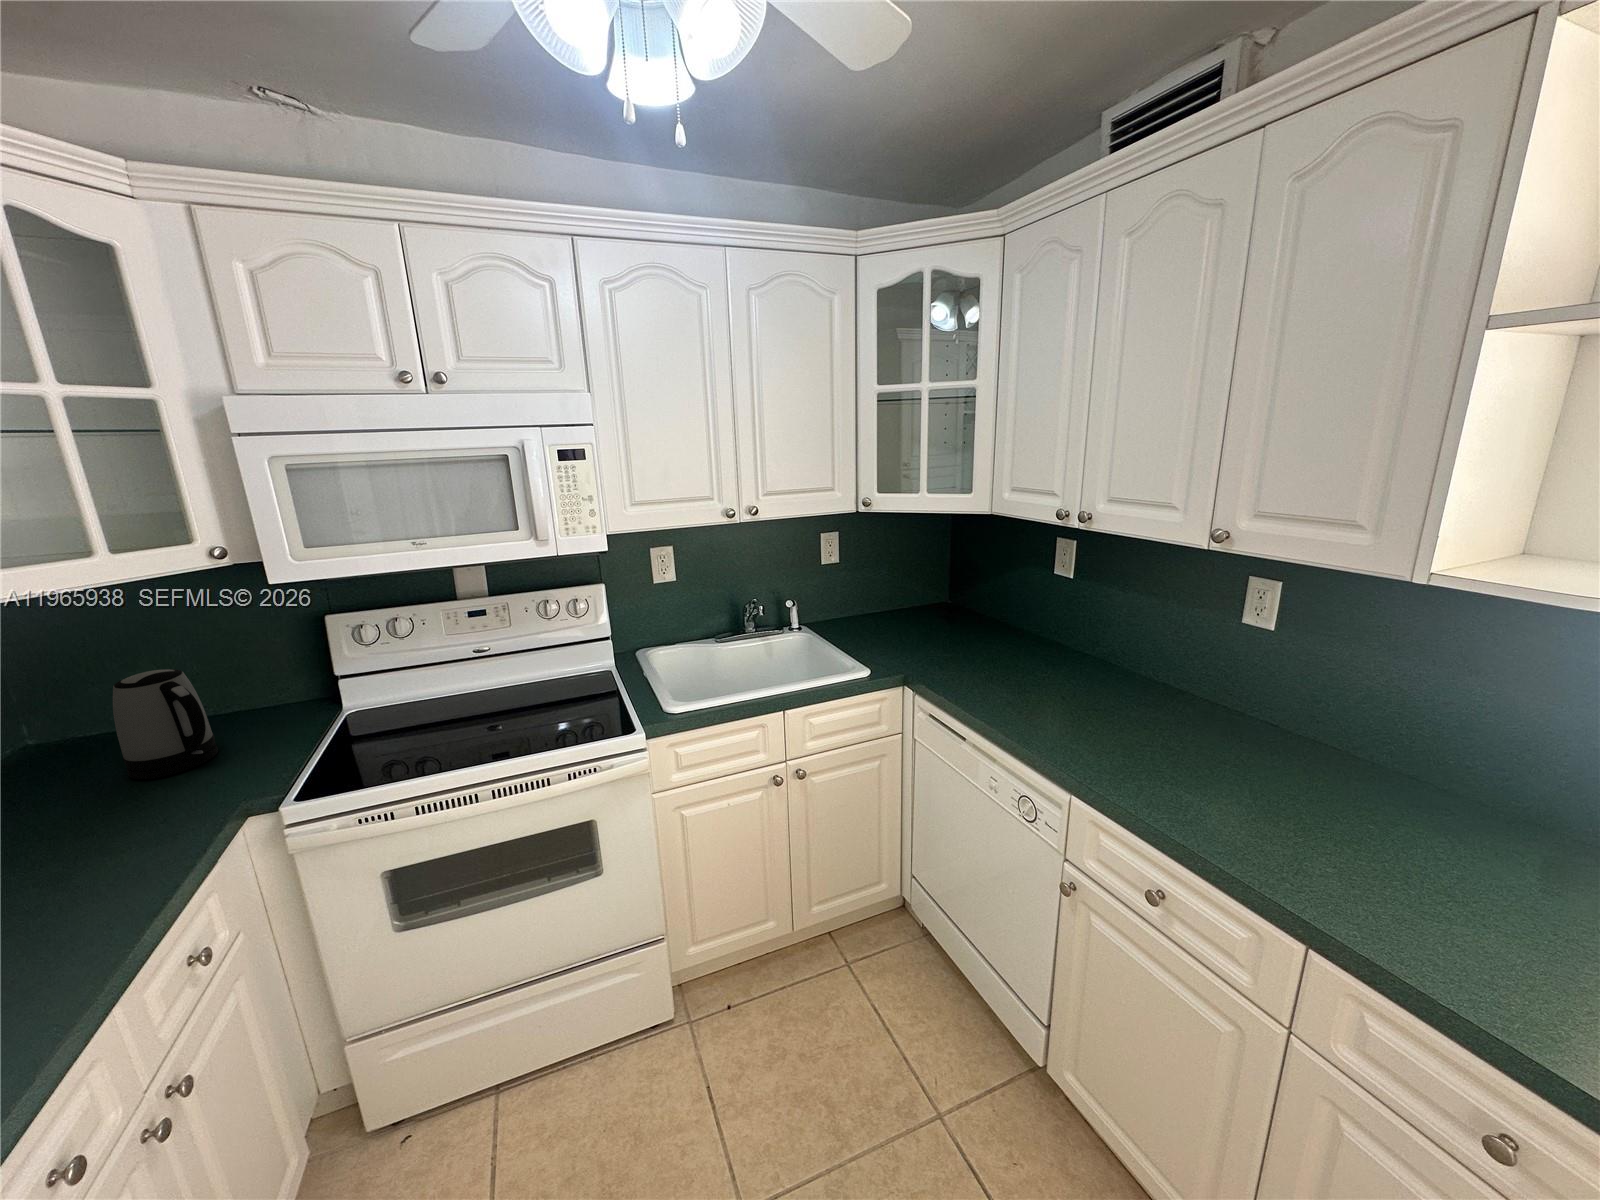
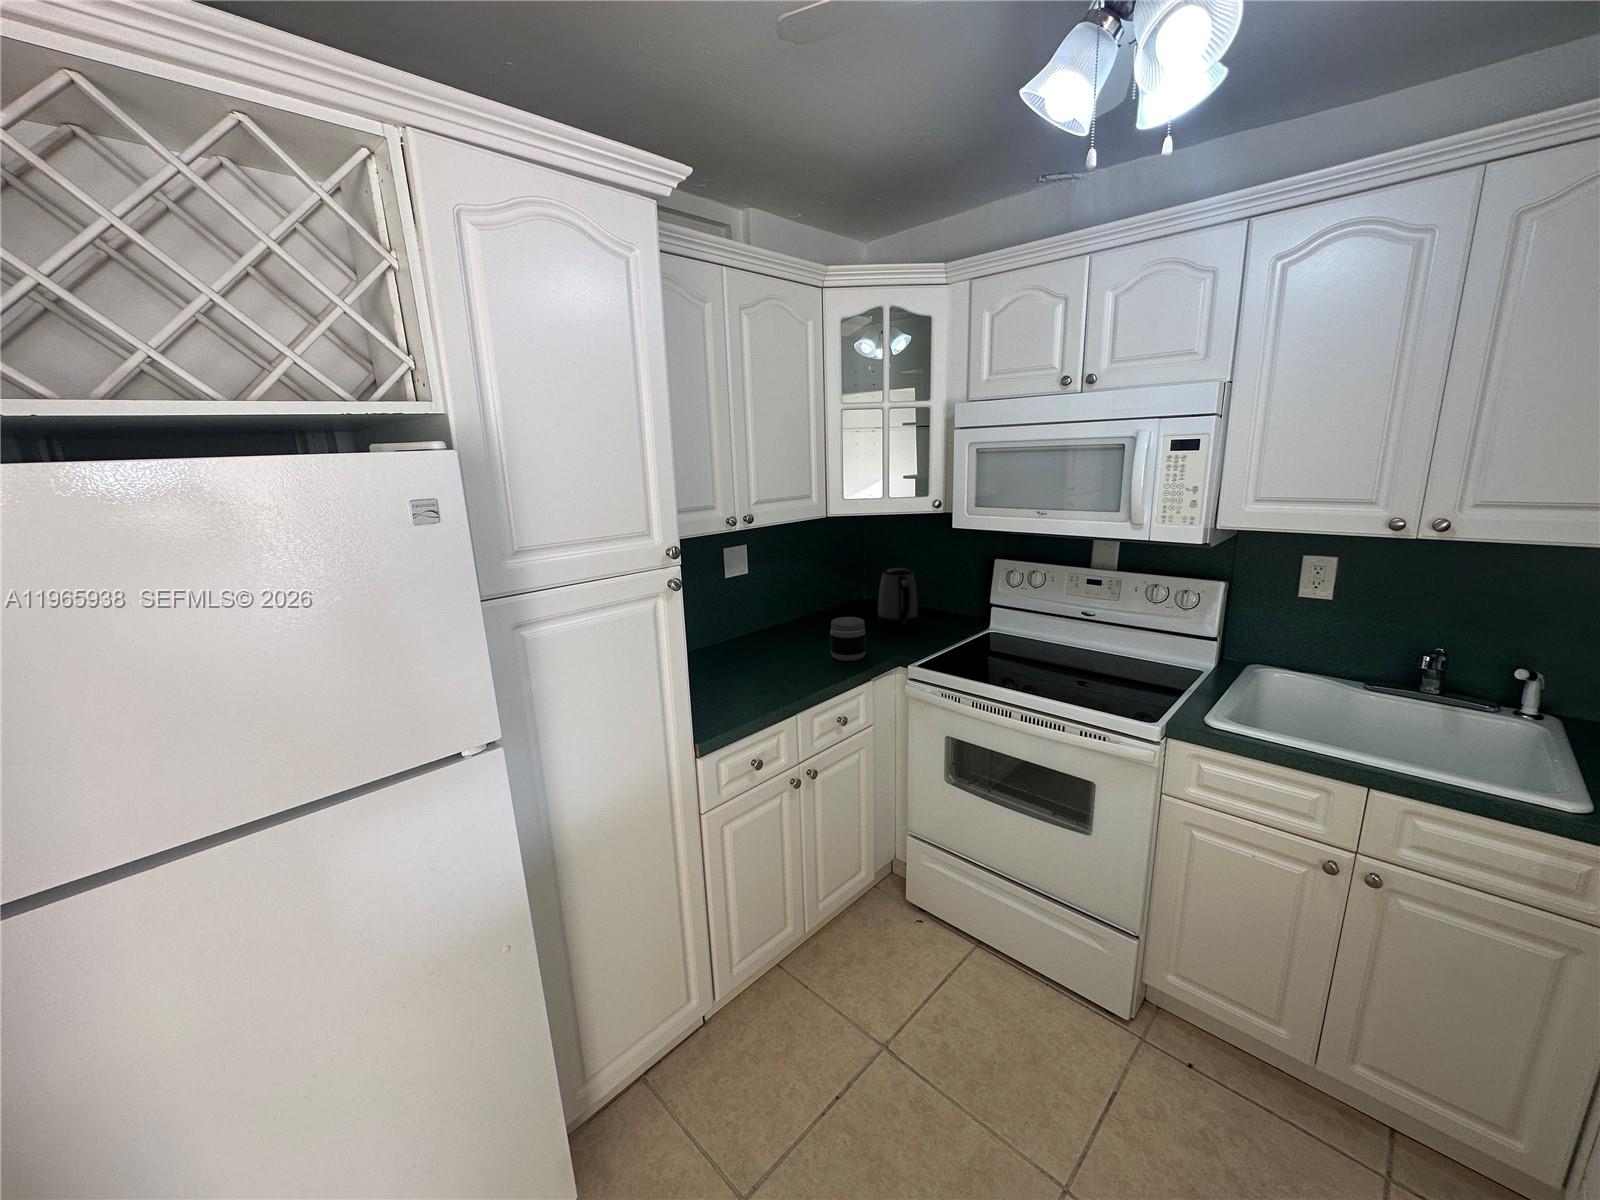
jar: none [60,777,168,871] -> present [830,617,866,661]

